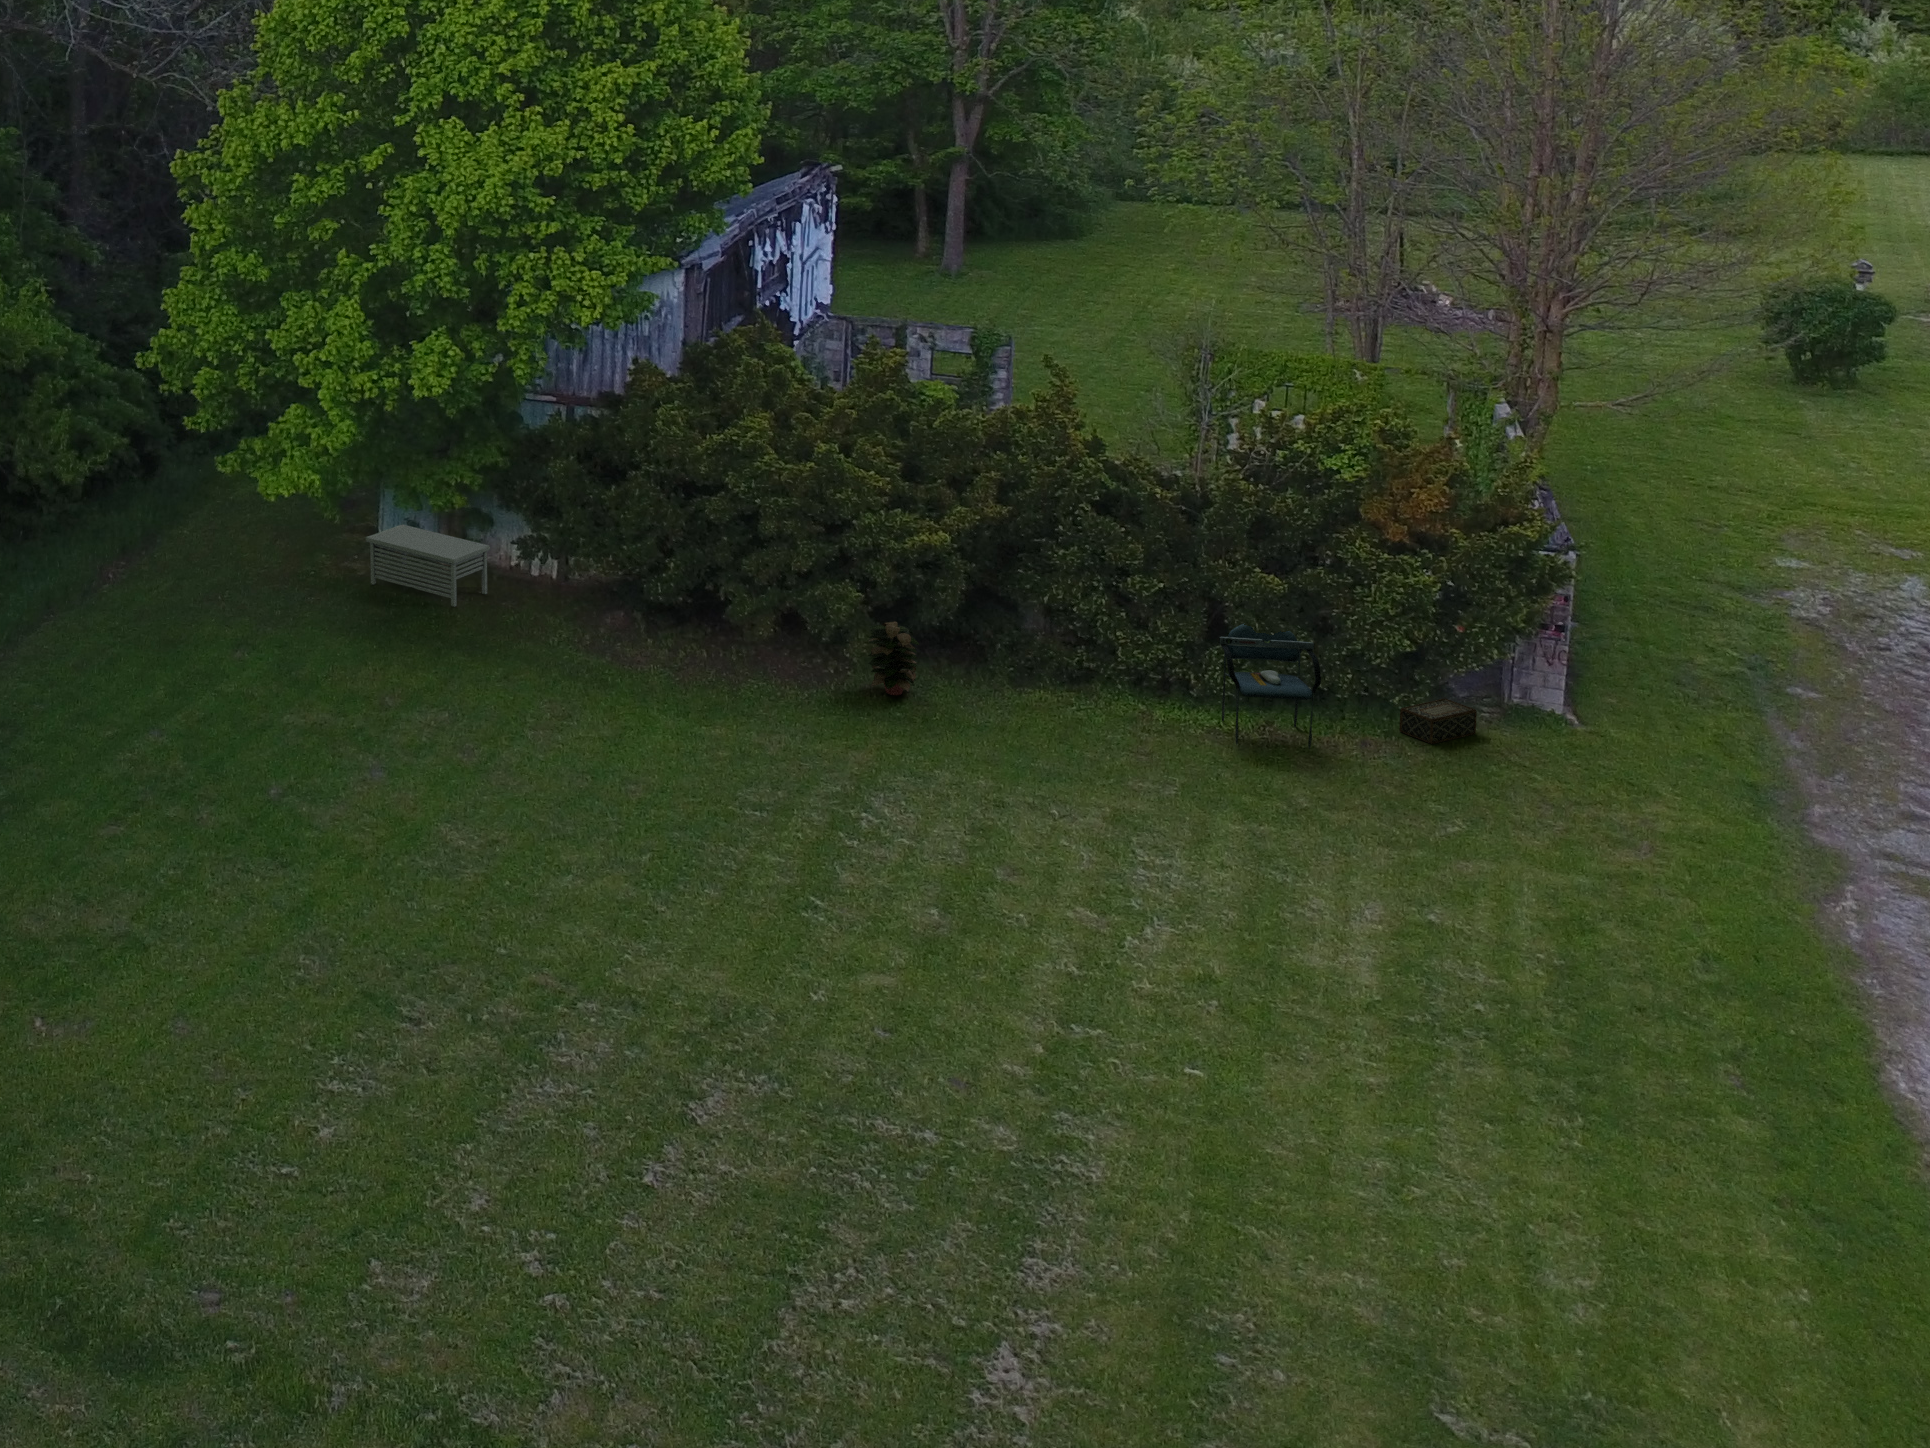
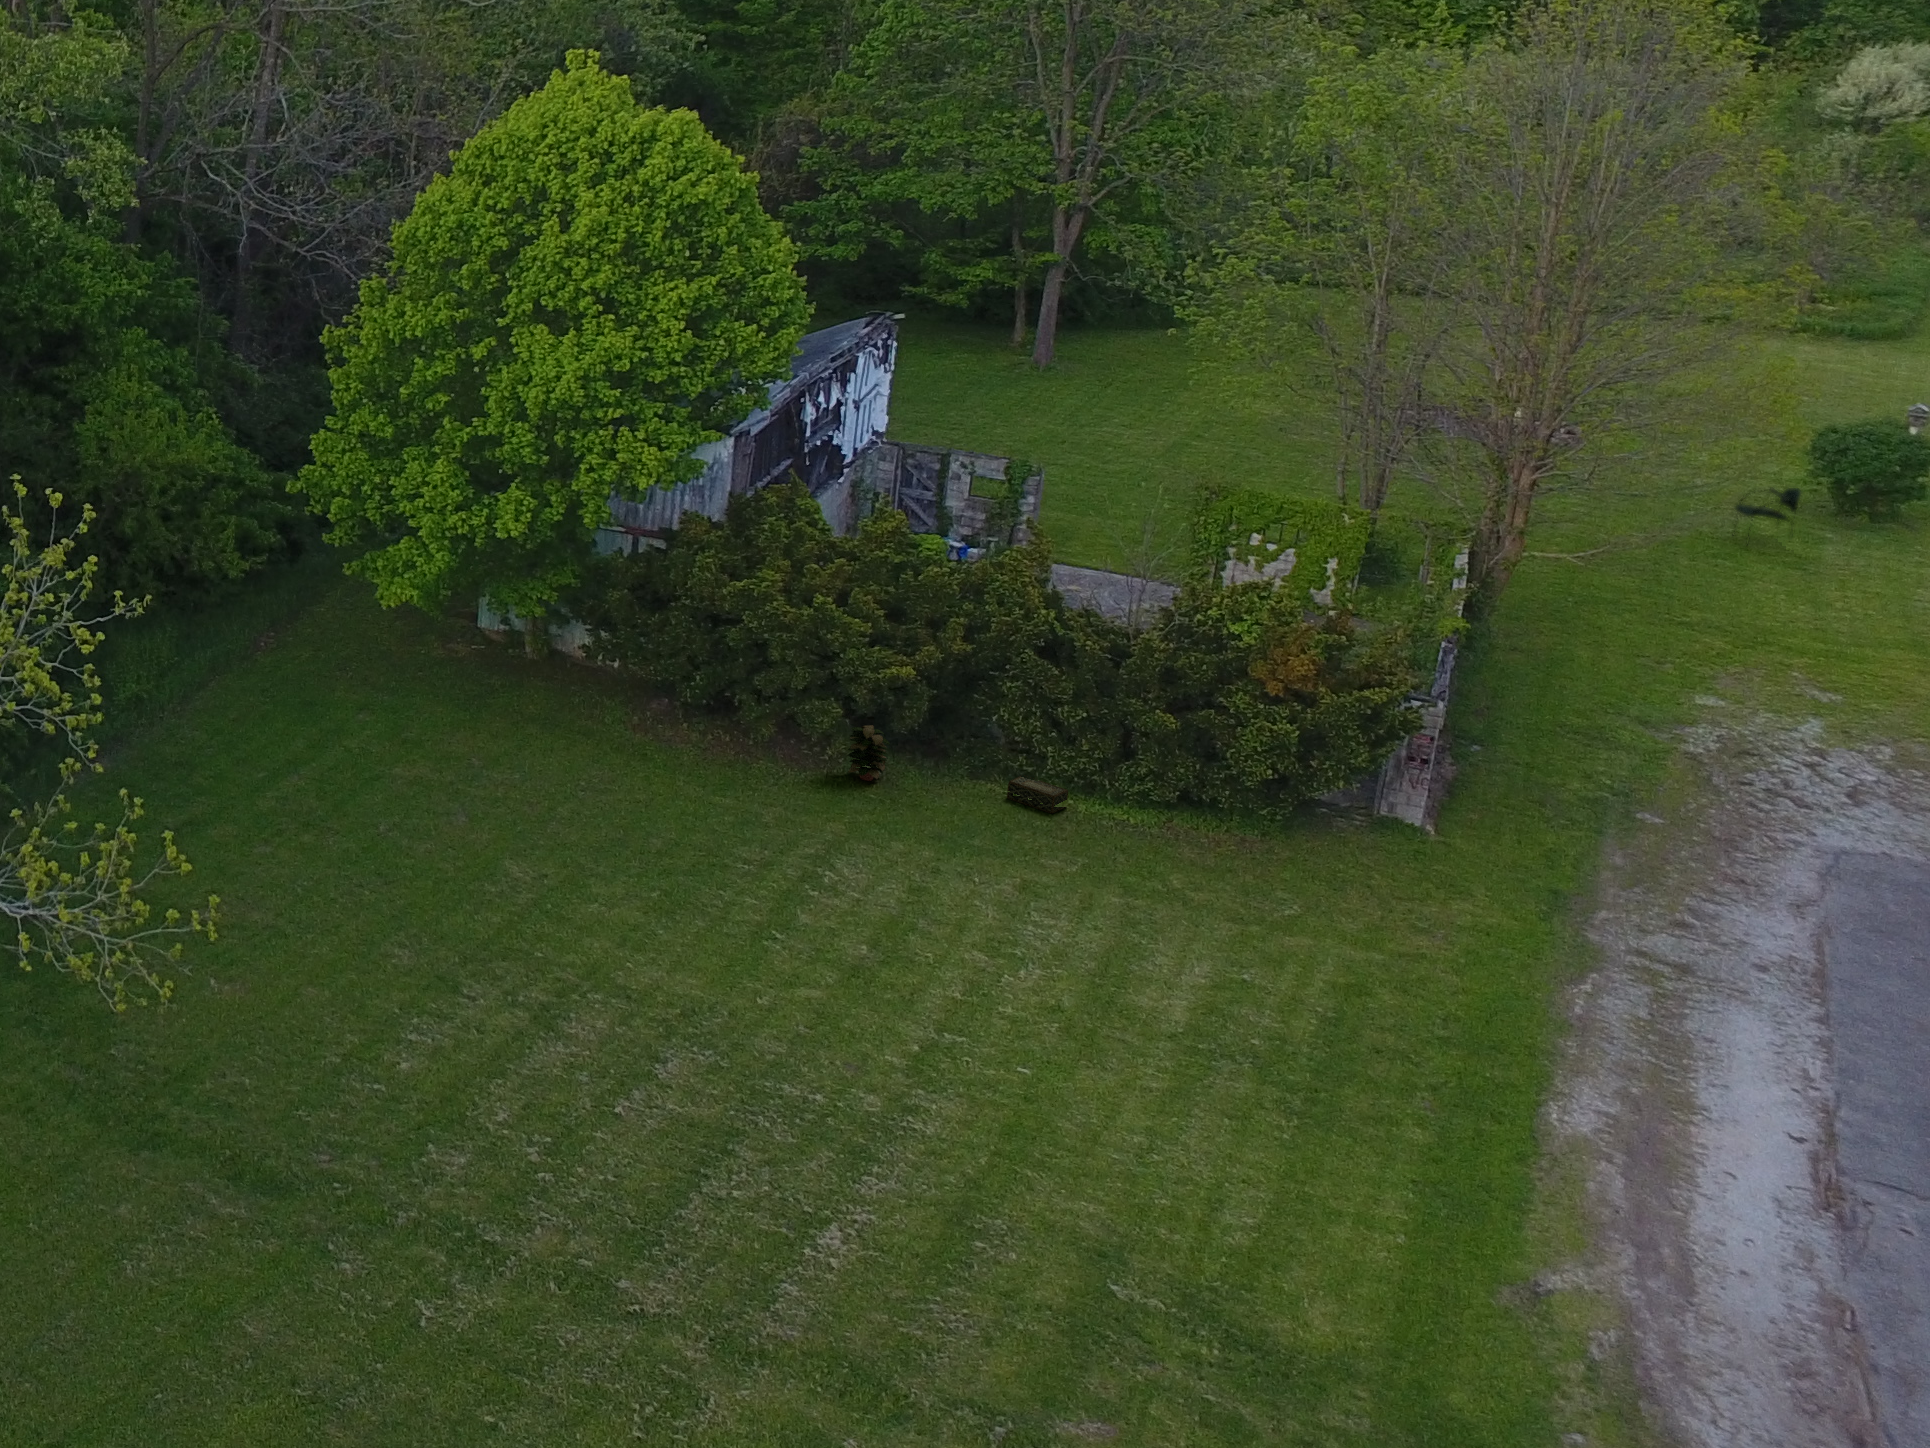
storage bench: present [366,524,490,607] -> none [456,618,555,686]
chair: present [1219,624,1321,749] -> present [1733,488,1801,536]
woven basket: present [1399,698,1477,744] -> present [1007,776,1068,813]

